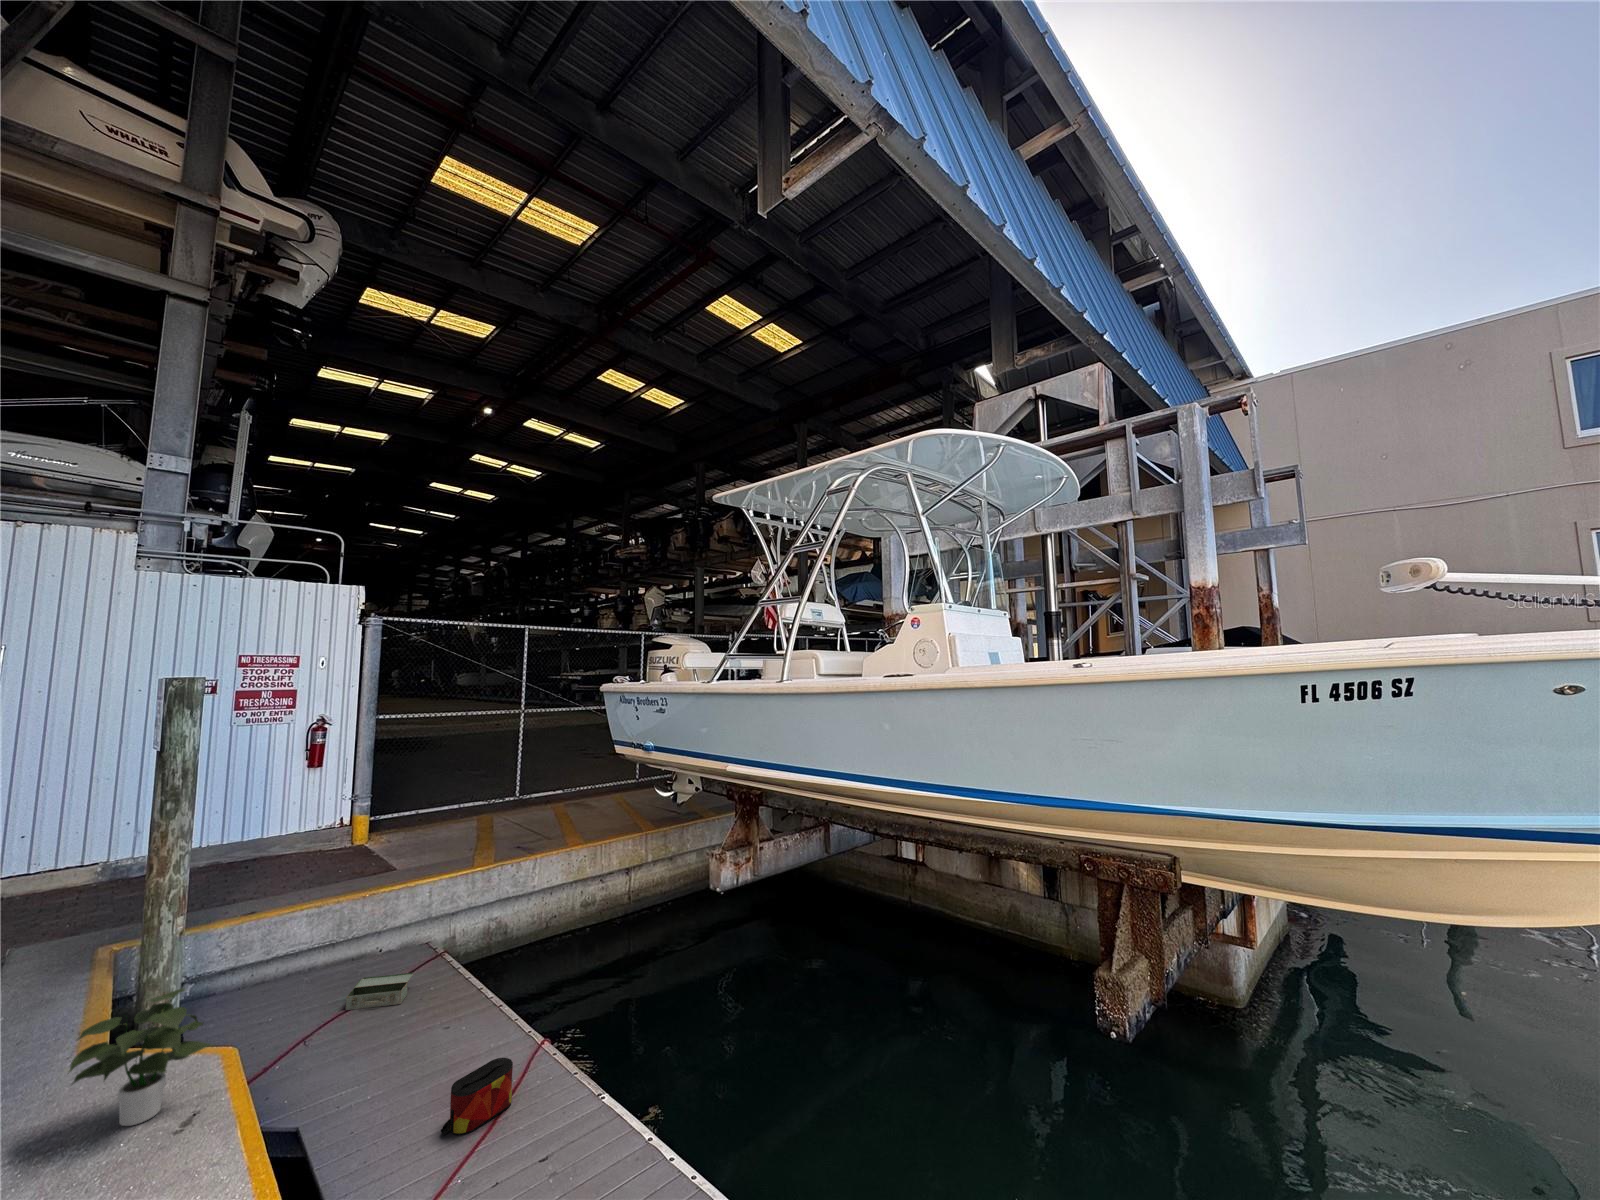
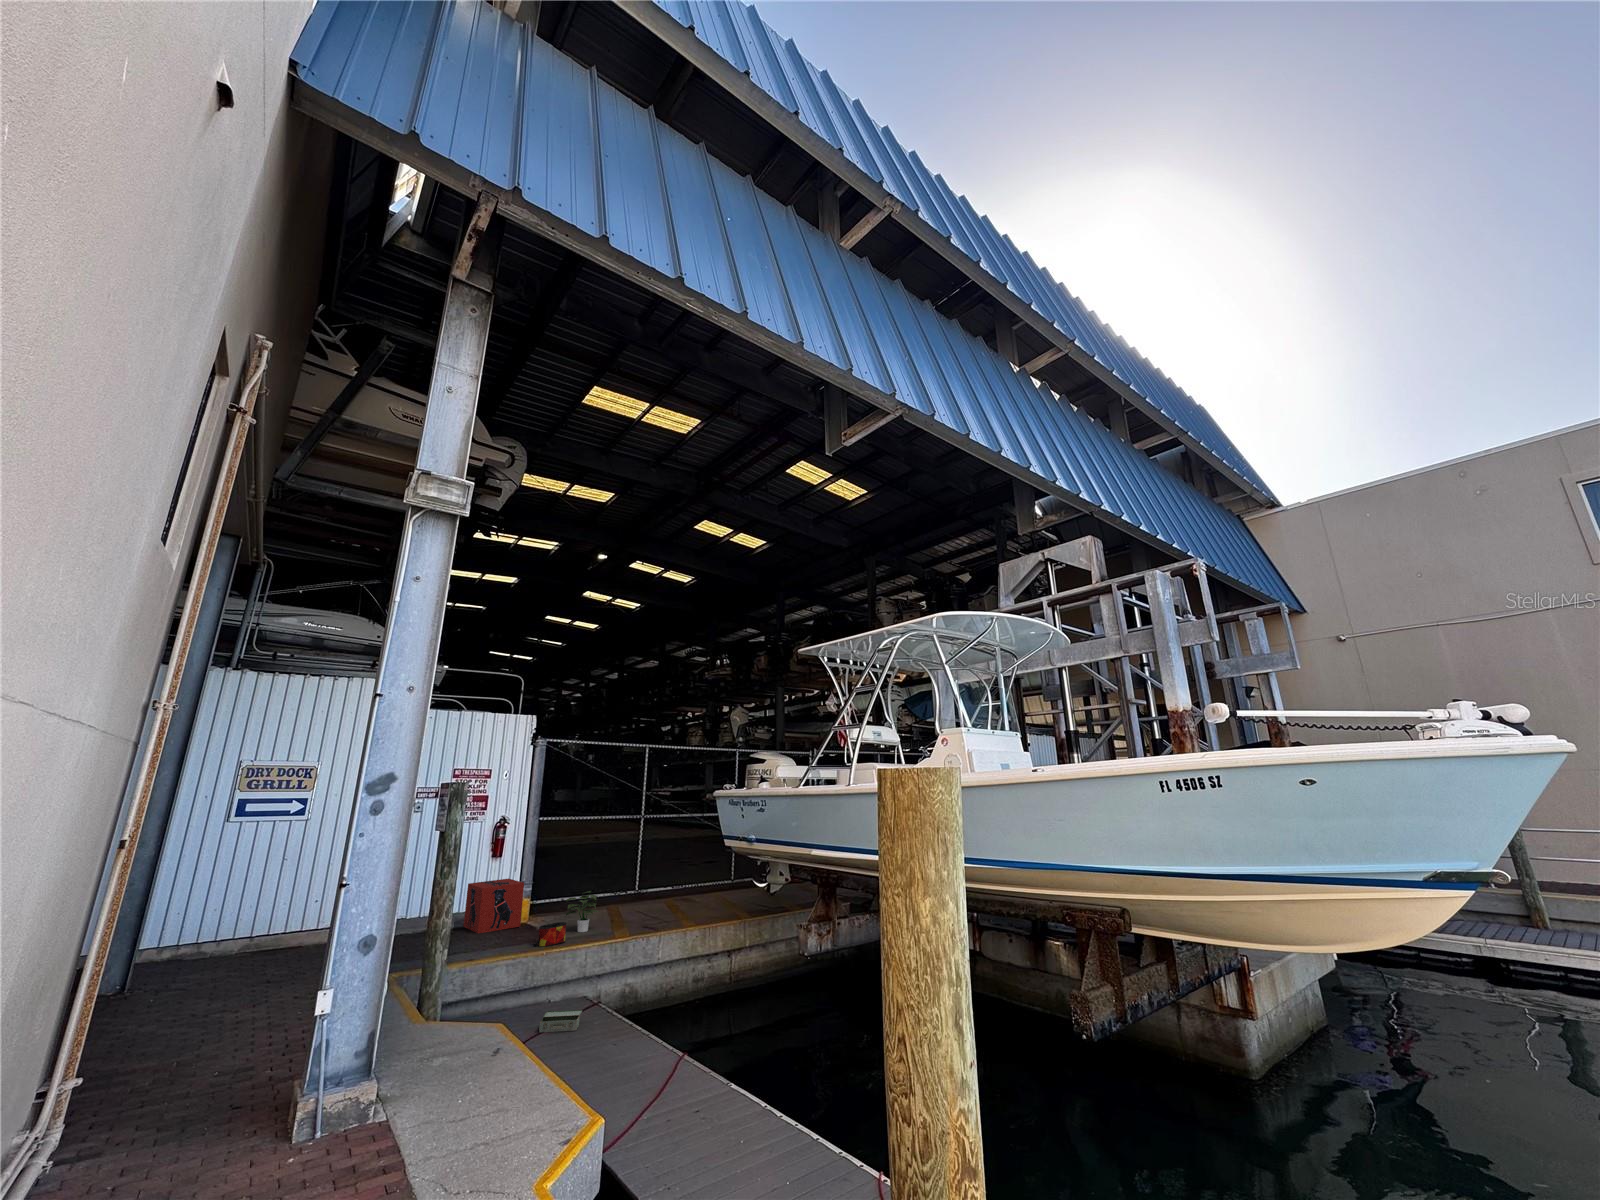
storage box: none [272,793,354,866] -> present [464,879,524,933]
potted plant: present [69,989,212,1126] -> present [566,891,599,932]
bag: present [441,1058,513,1135] -> present [534,922,566,947]

